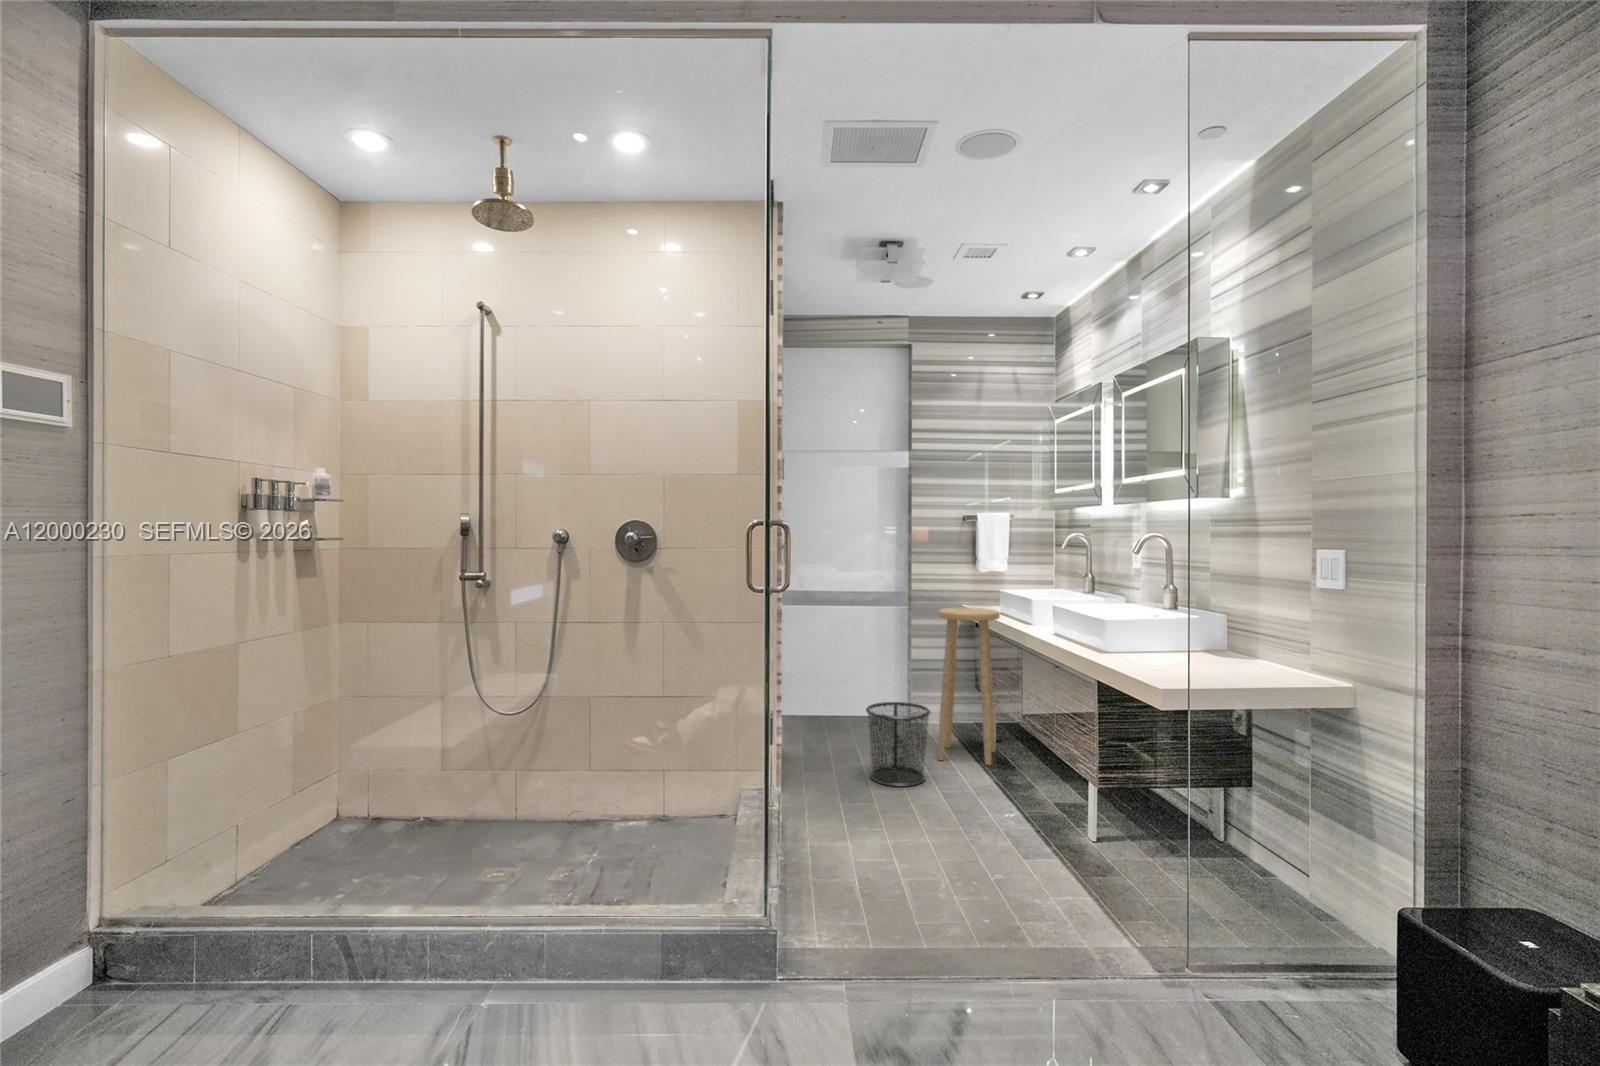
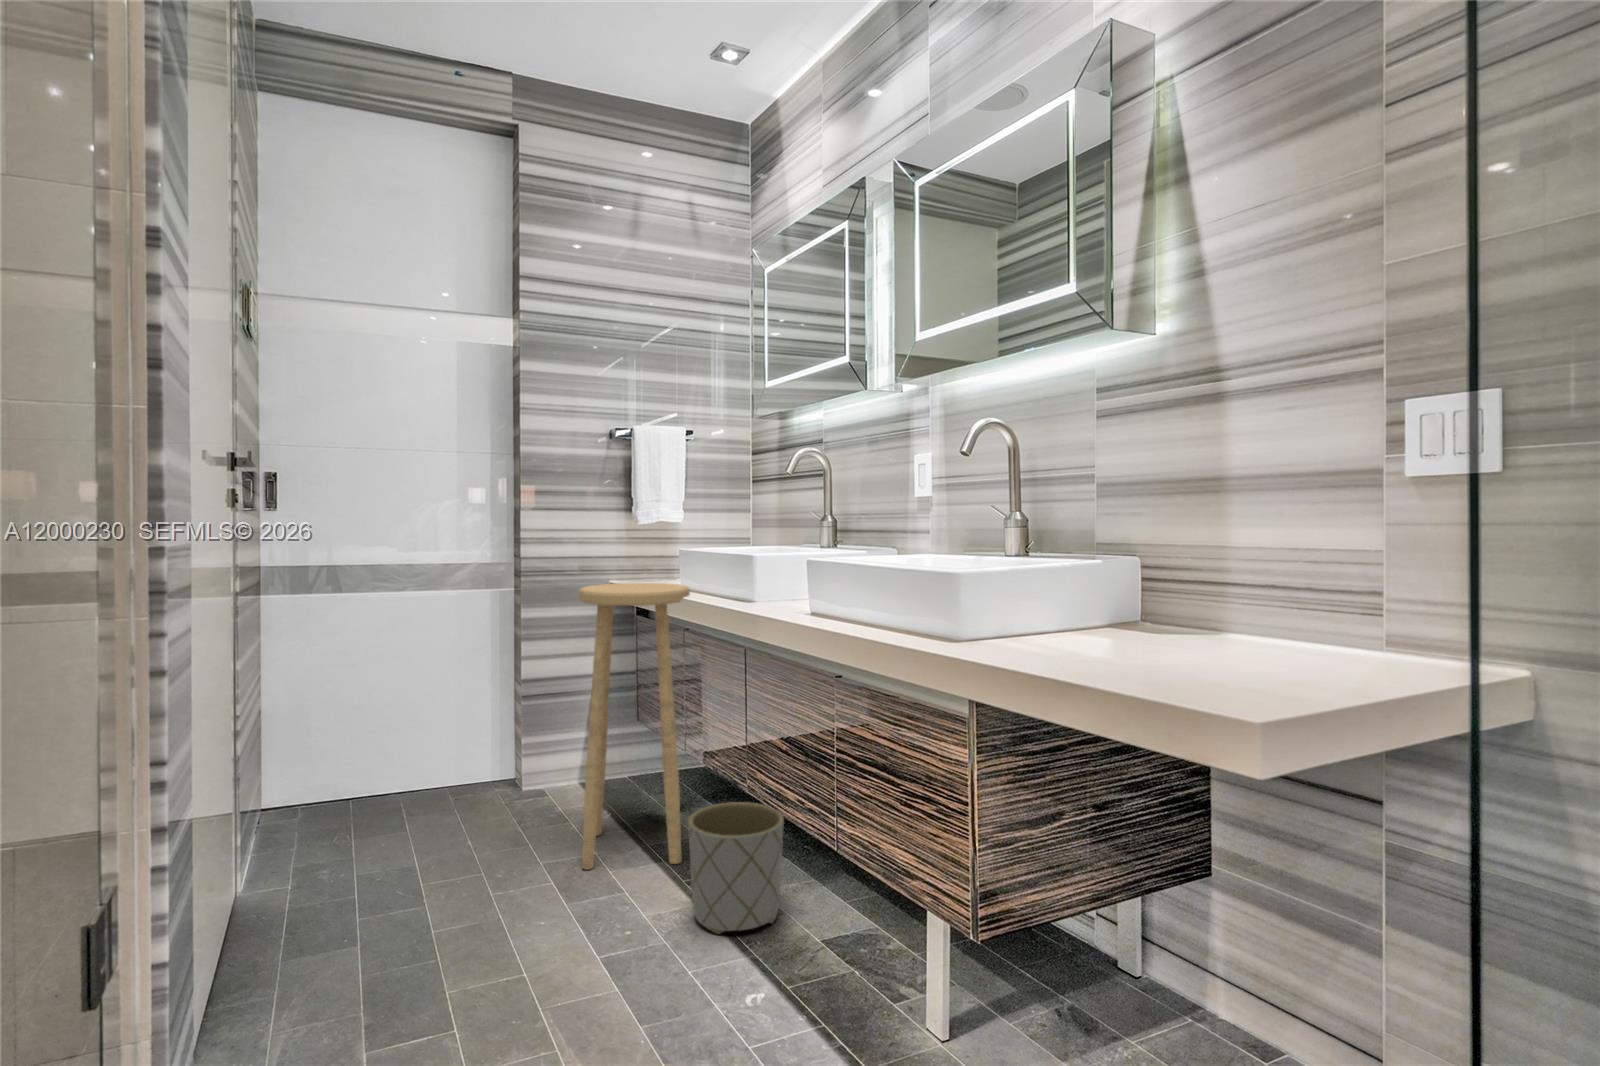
waste bin: present [866,702,931,787] -> none [433,775,575,965]
planter: none [988,731,1040,796] -> present [688,802,784,934]

